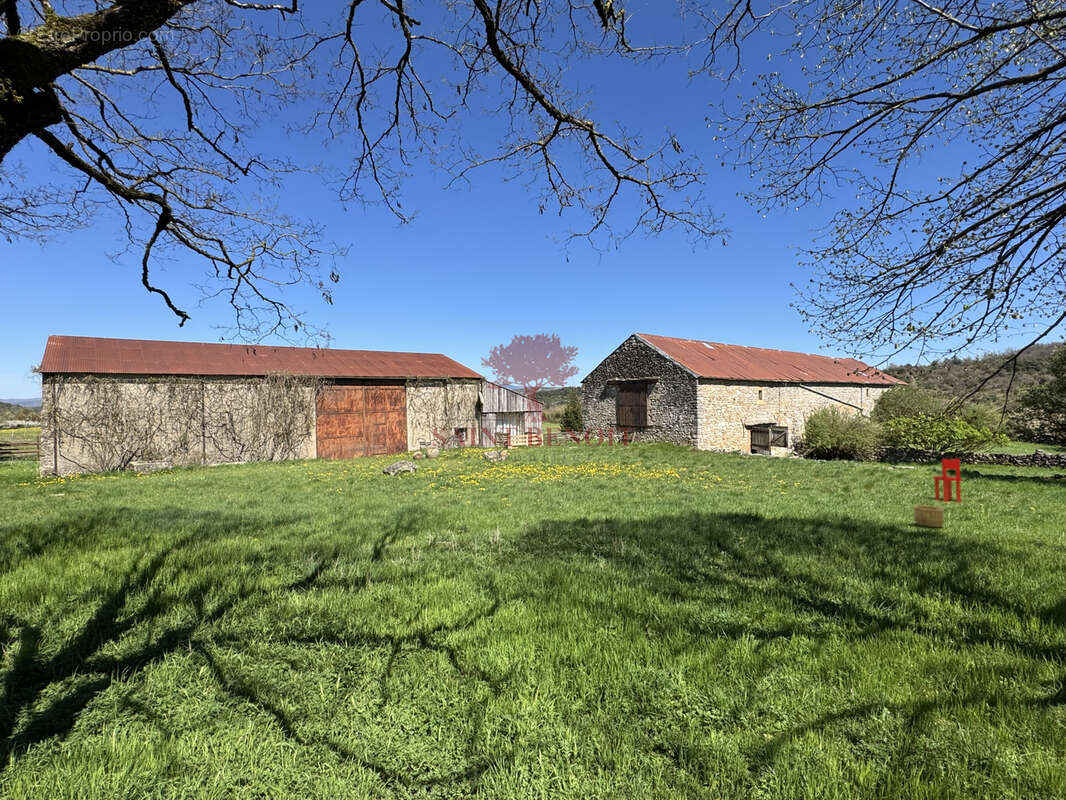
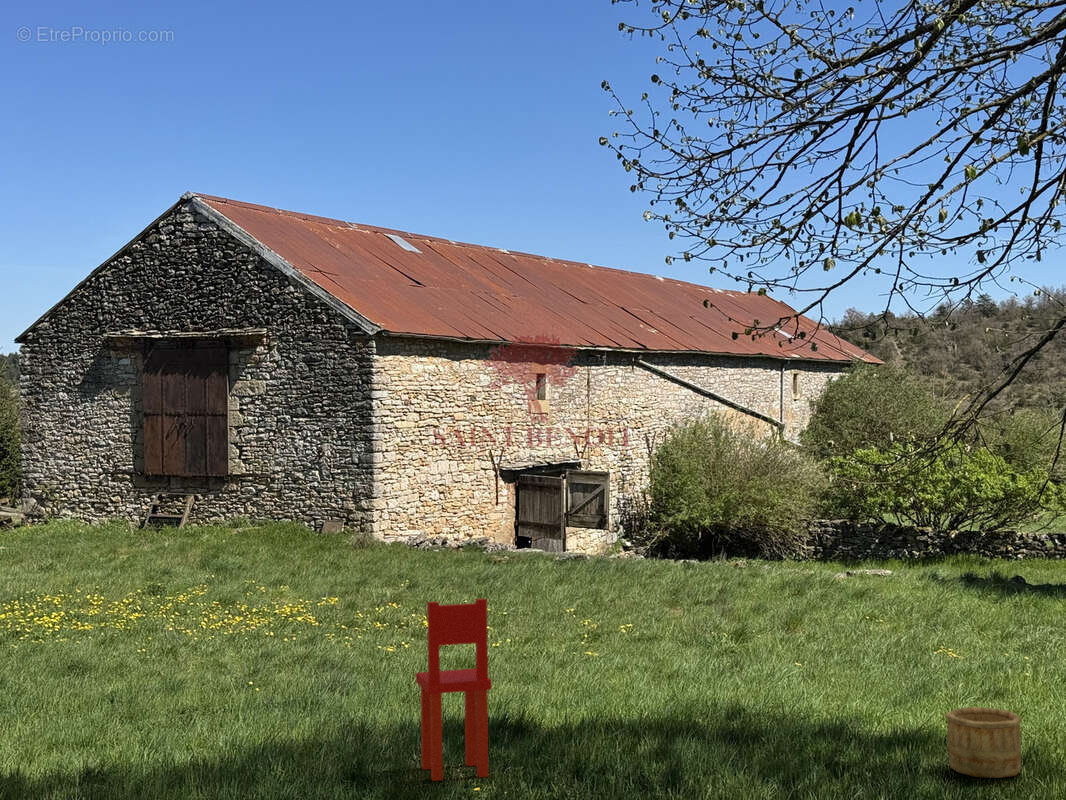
chair: present [933,459,962,502] -> present [416,598,492,781]

